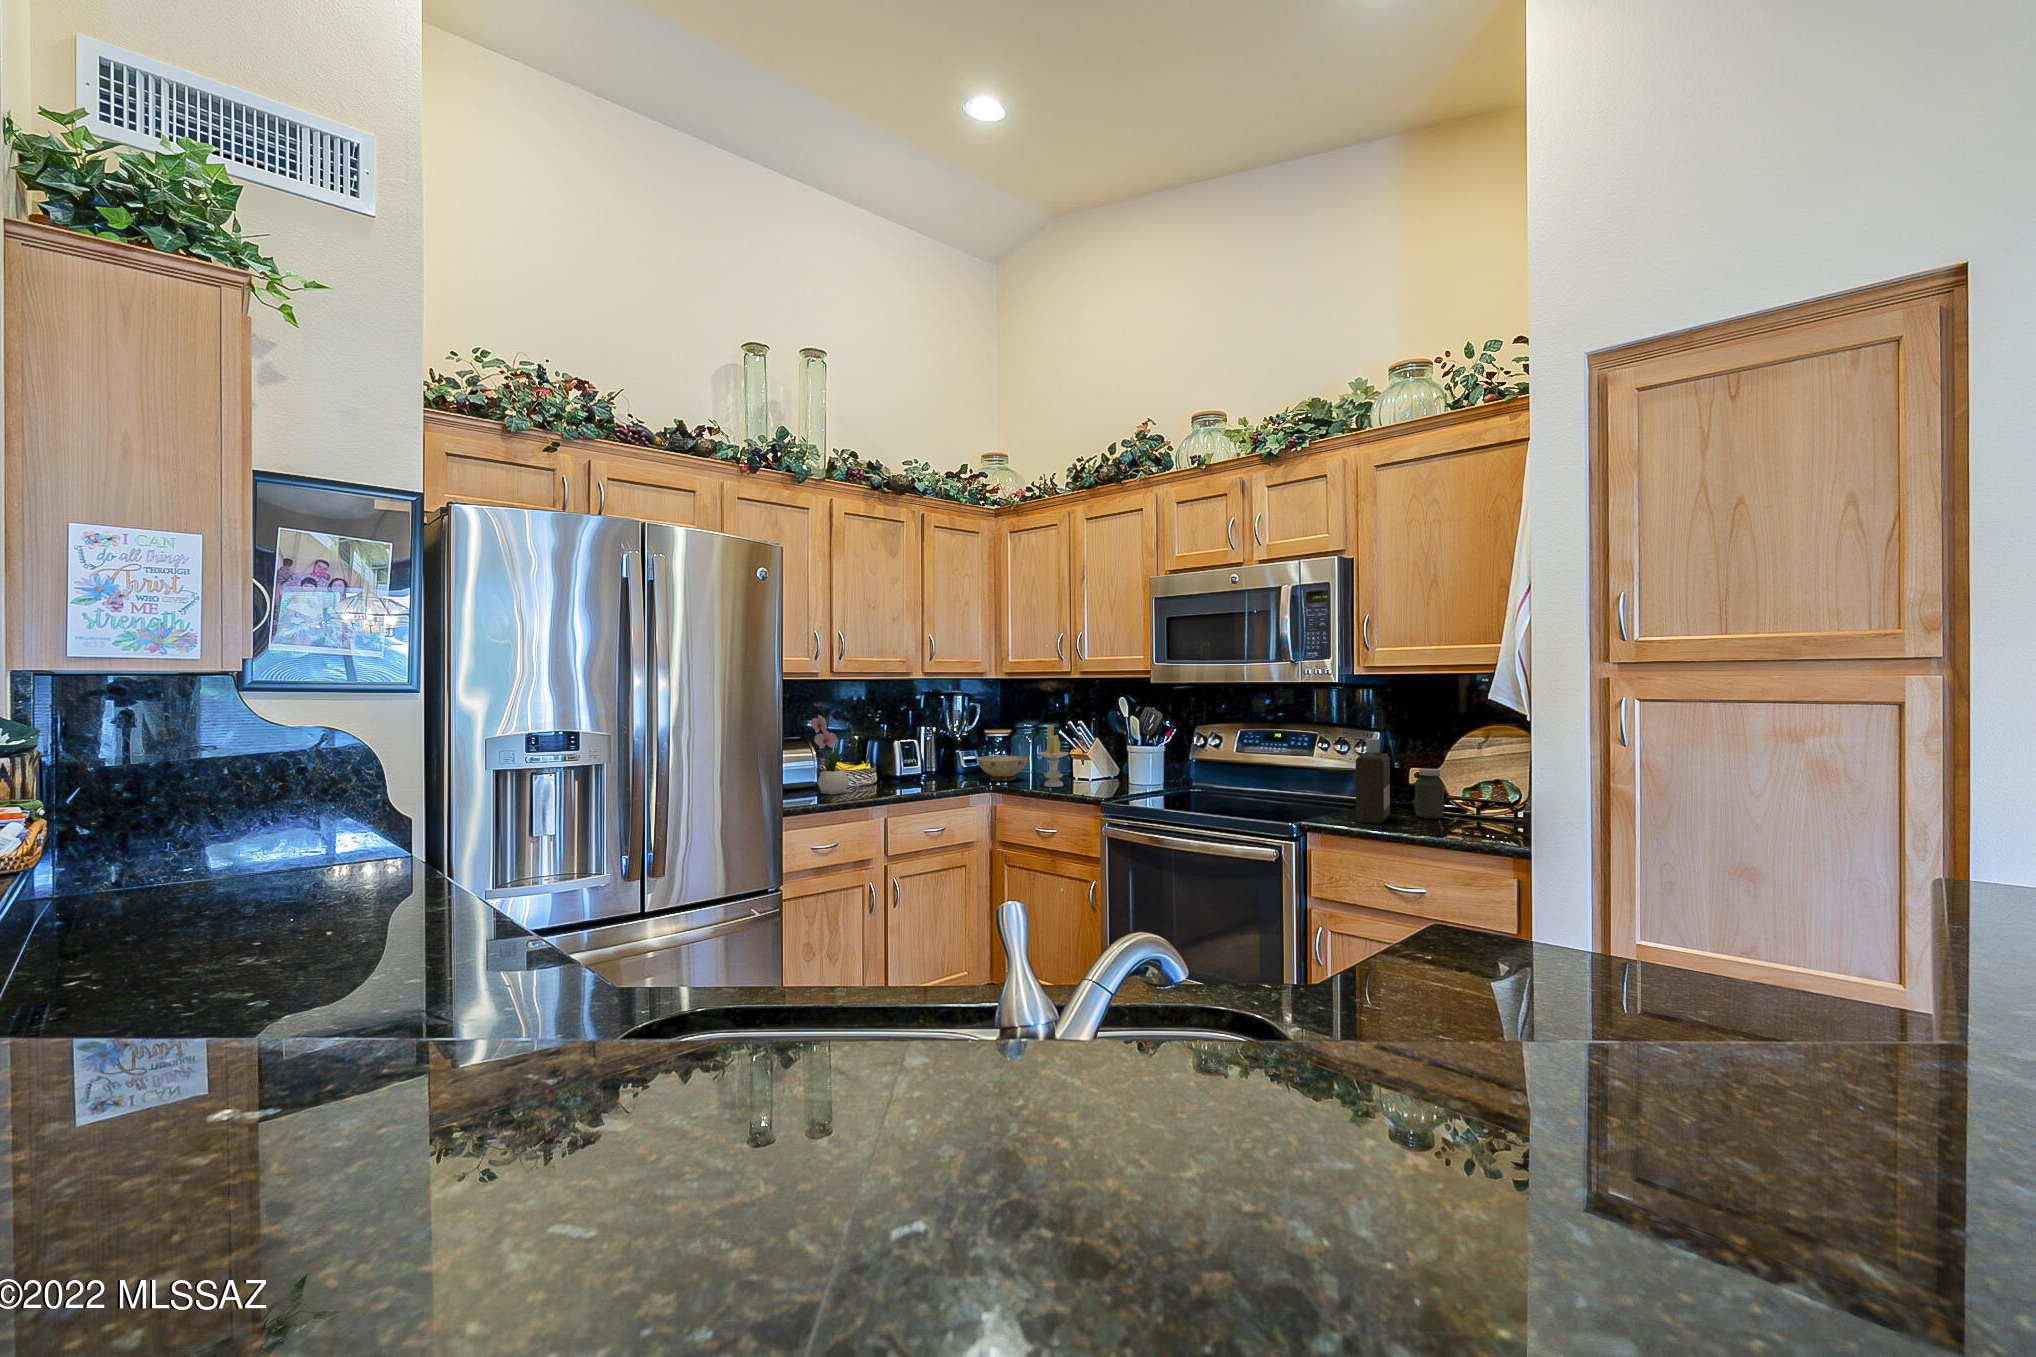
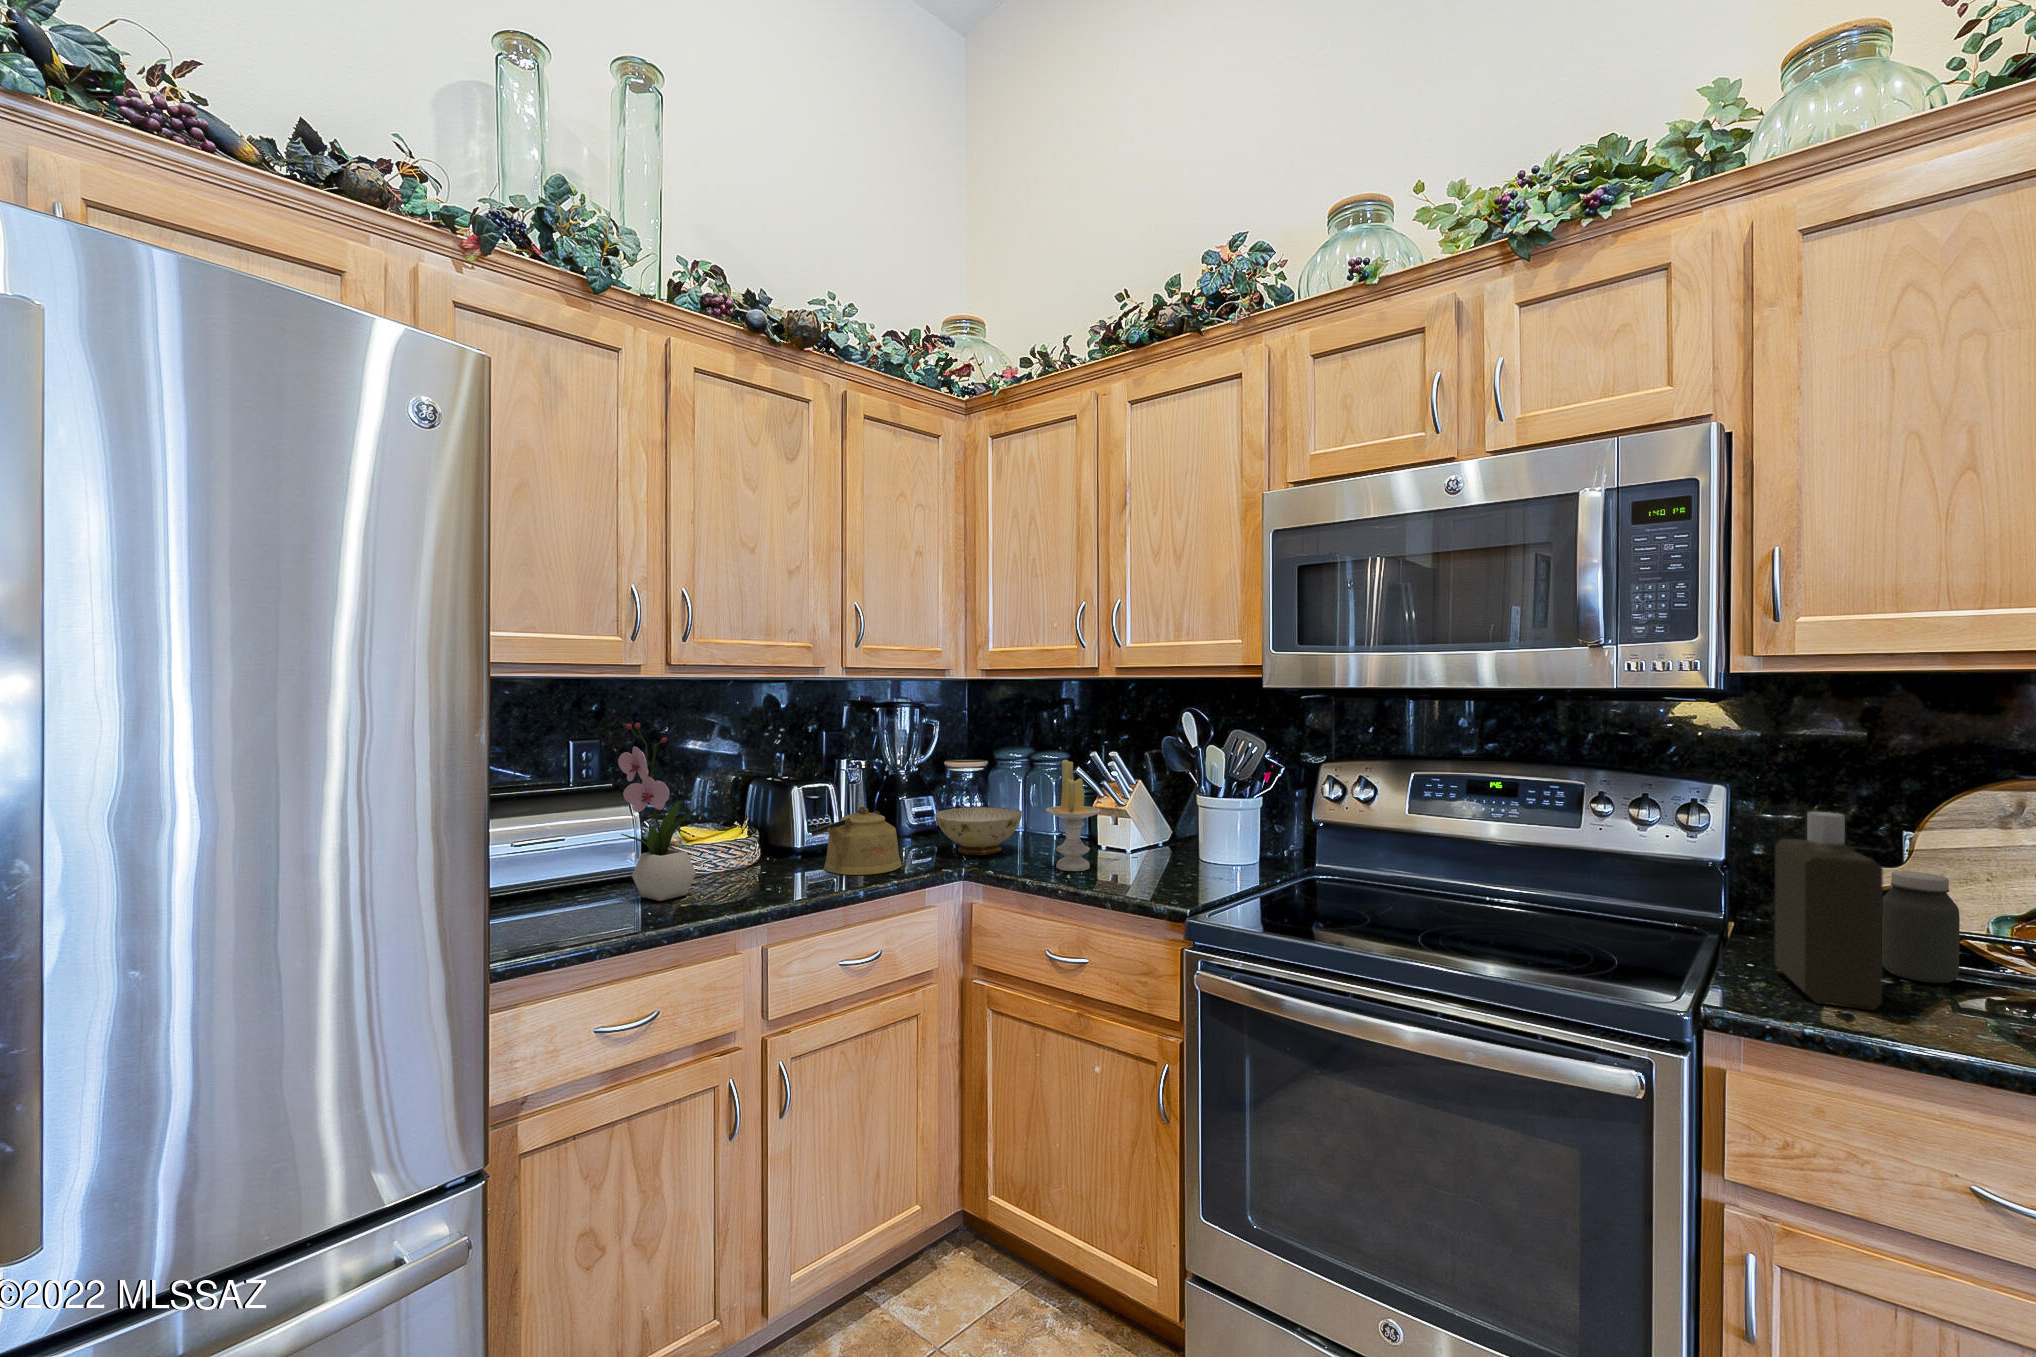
kettle: none [907,751,957,788] -> present [811,806,901,875]

